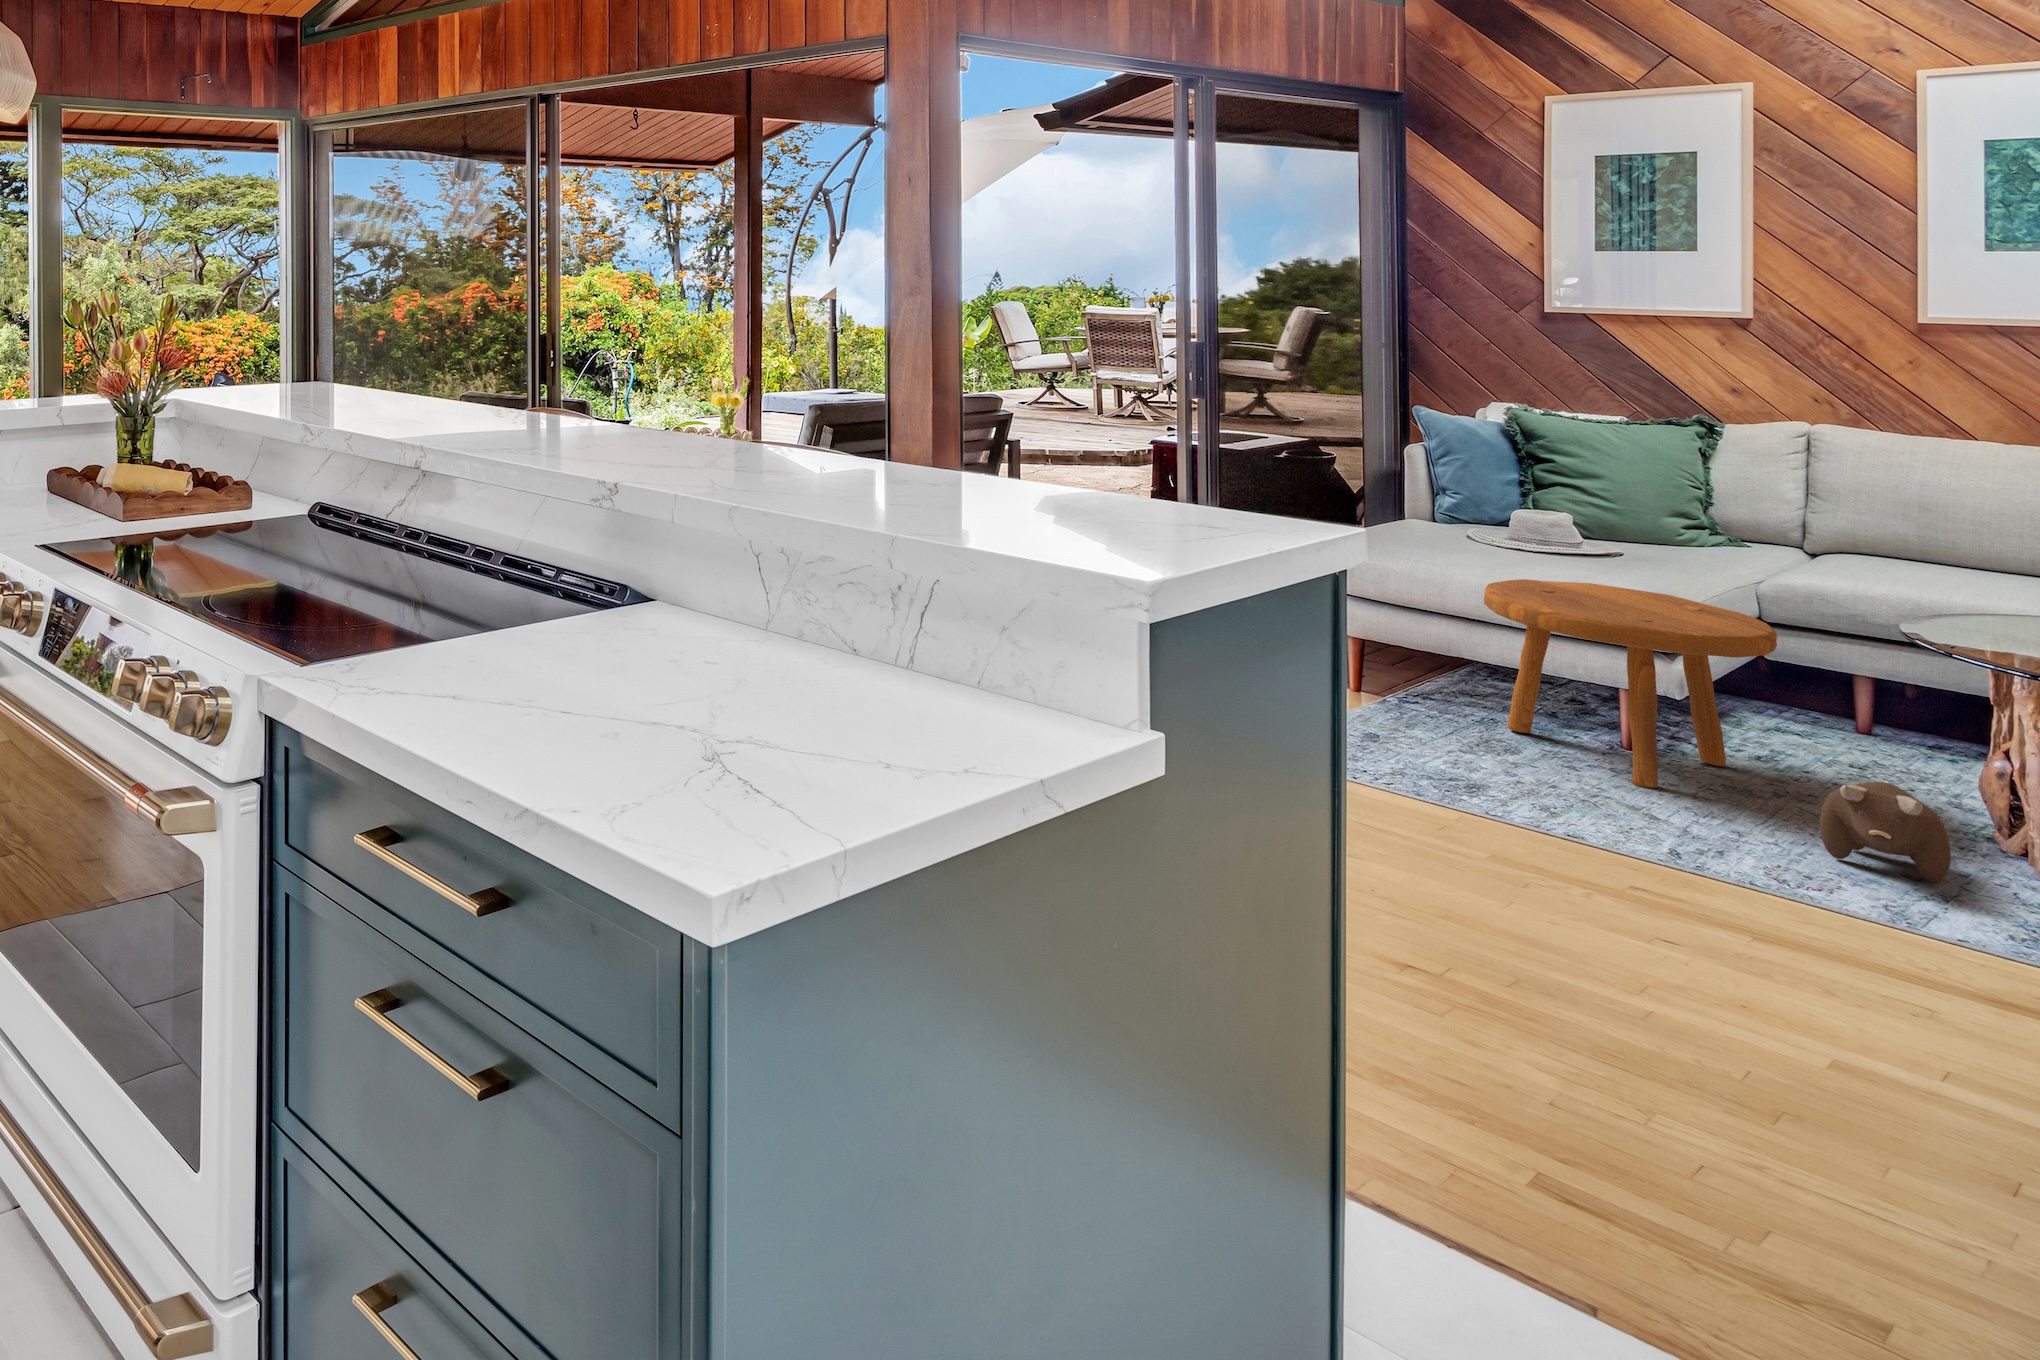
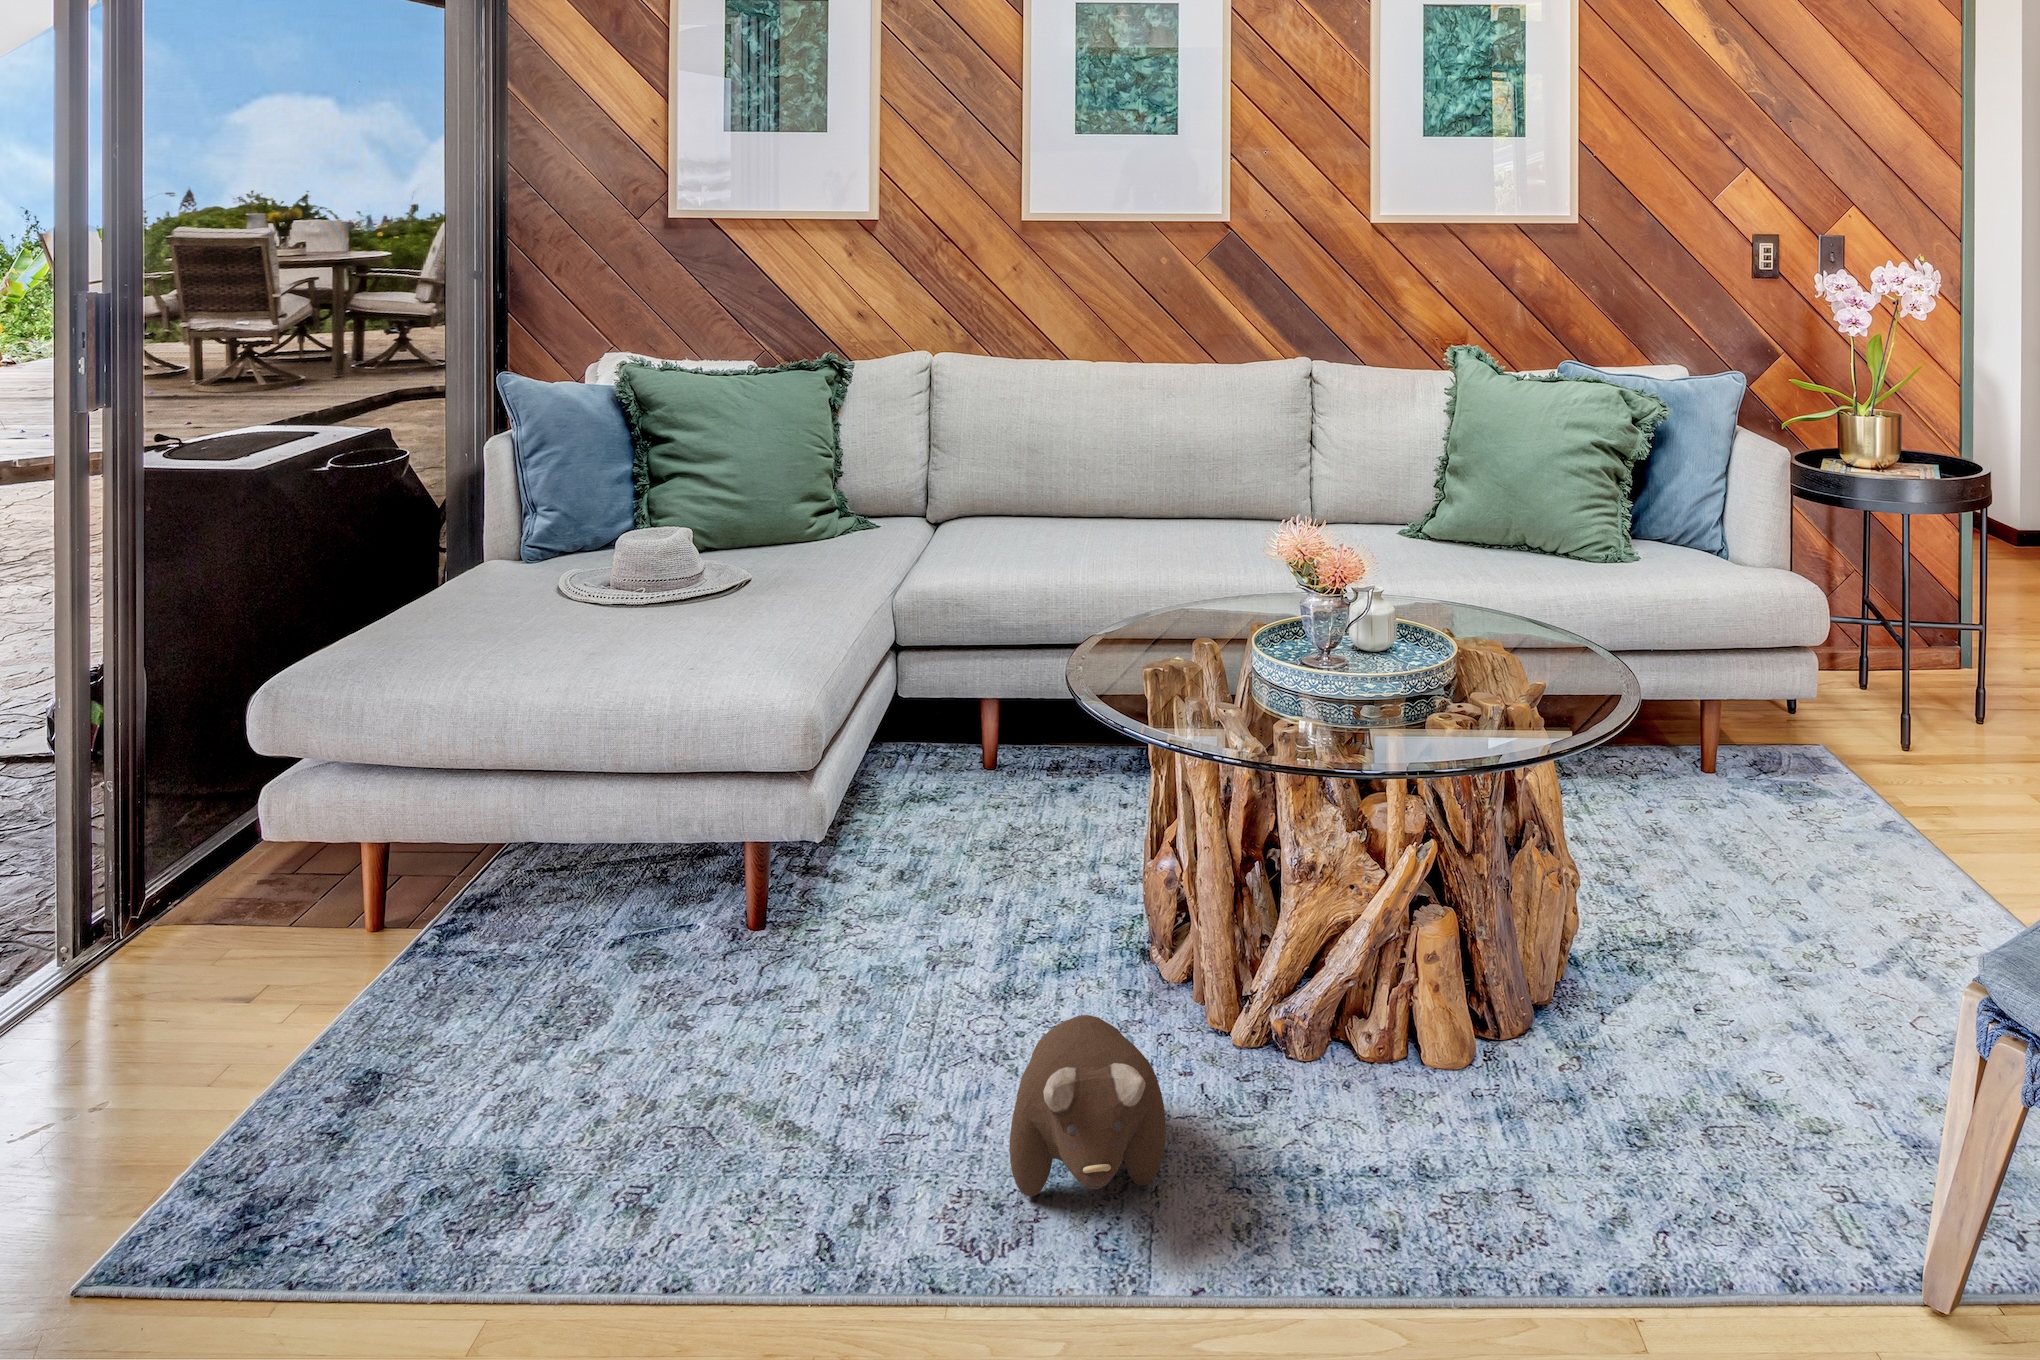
footstool: present [1484,579,1777,788] -> none [535,673,934,1102]

